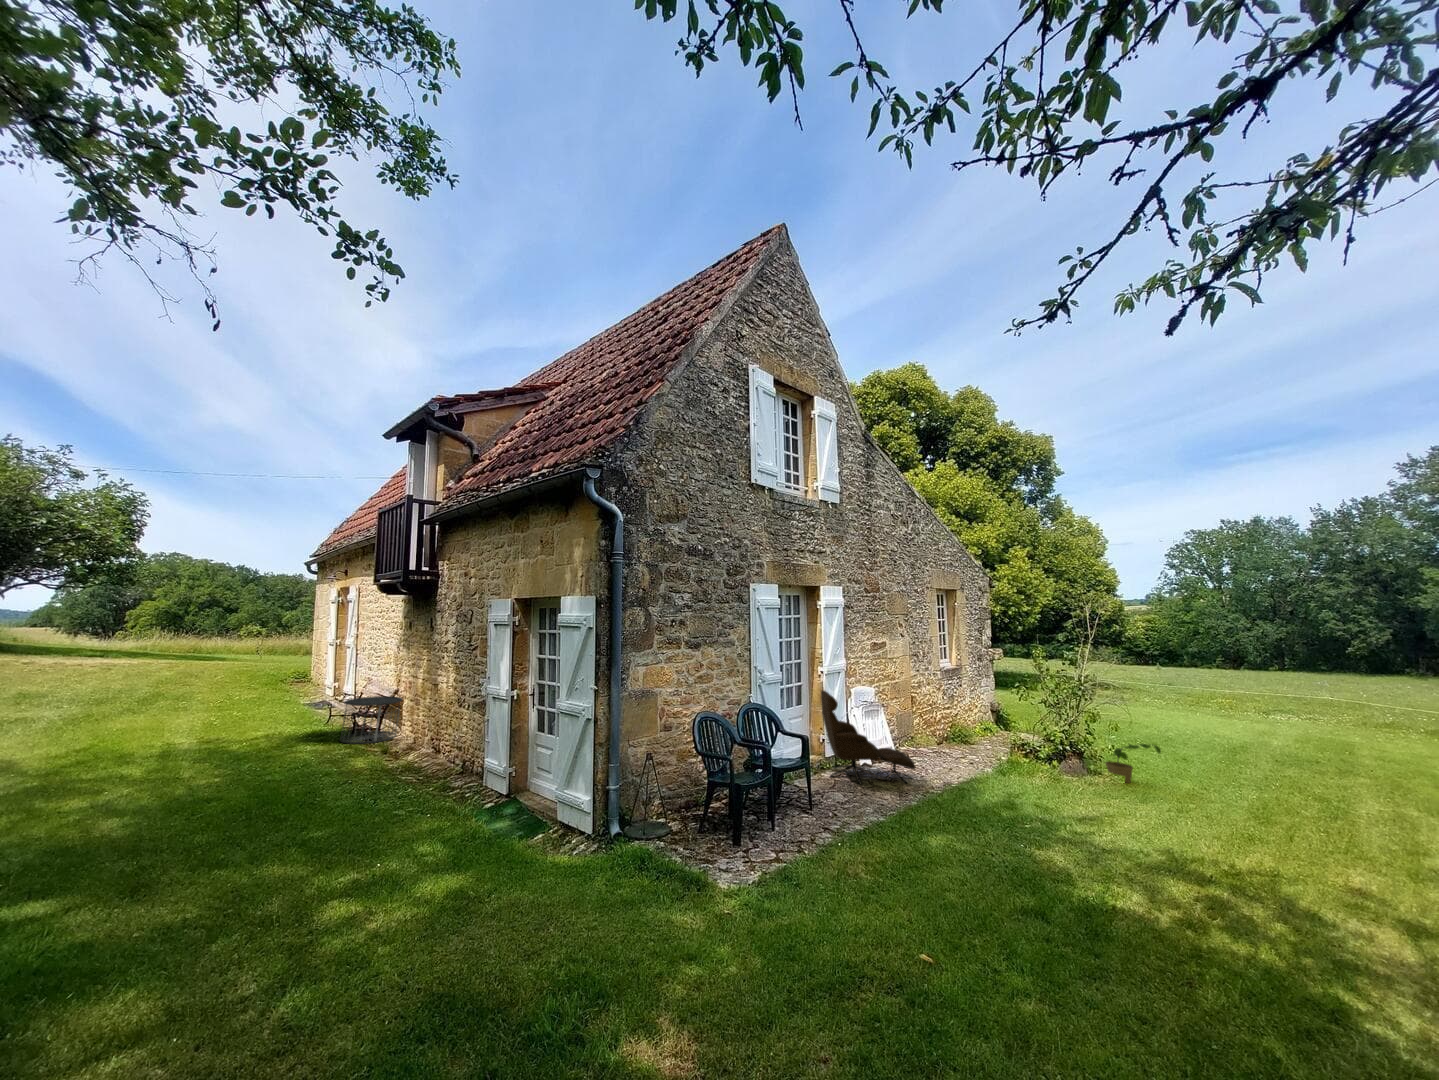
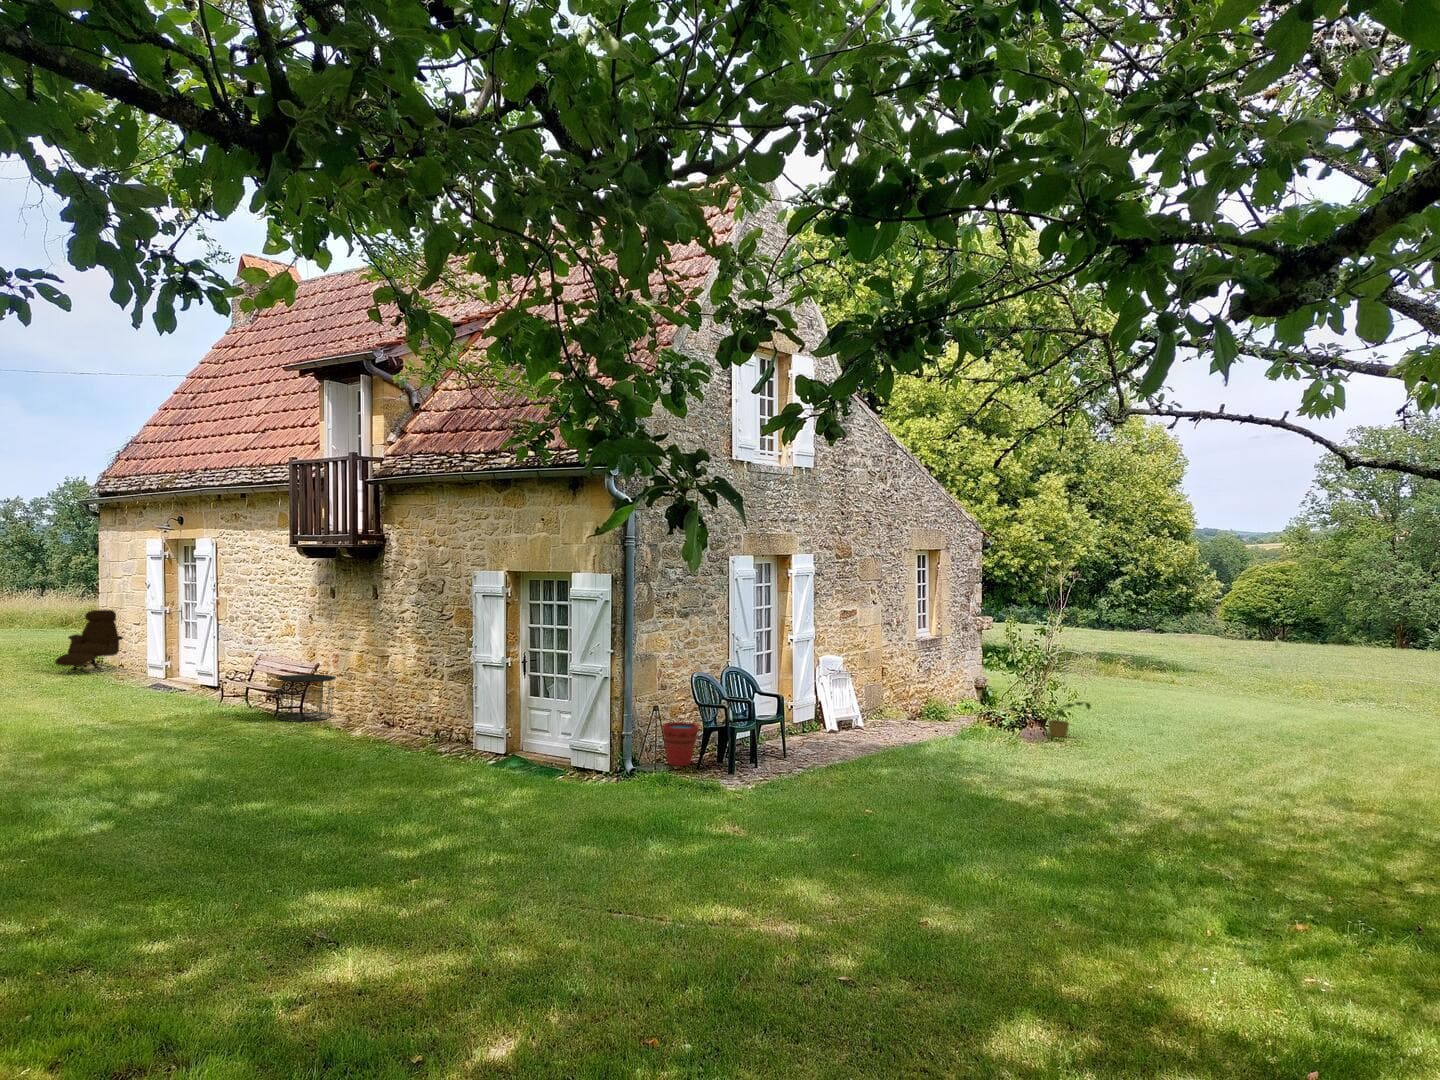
lounge chair: present [821,691,915,784] -> present [55,609,123,673]
bucket: none [660,772,705,834] -> present [662,722,699,766]

